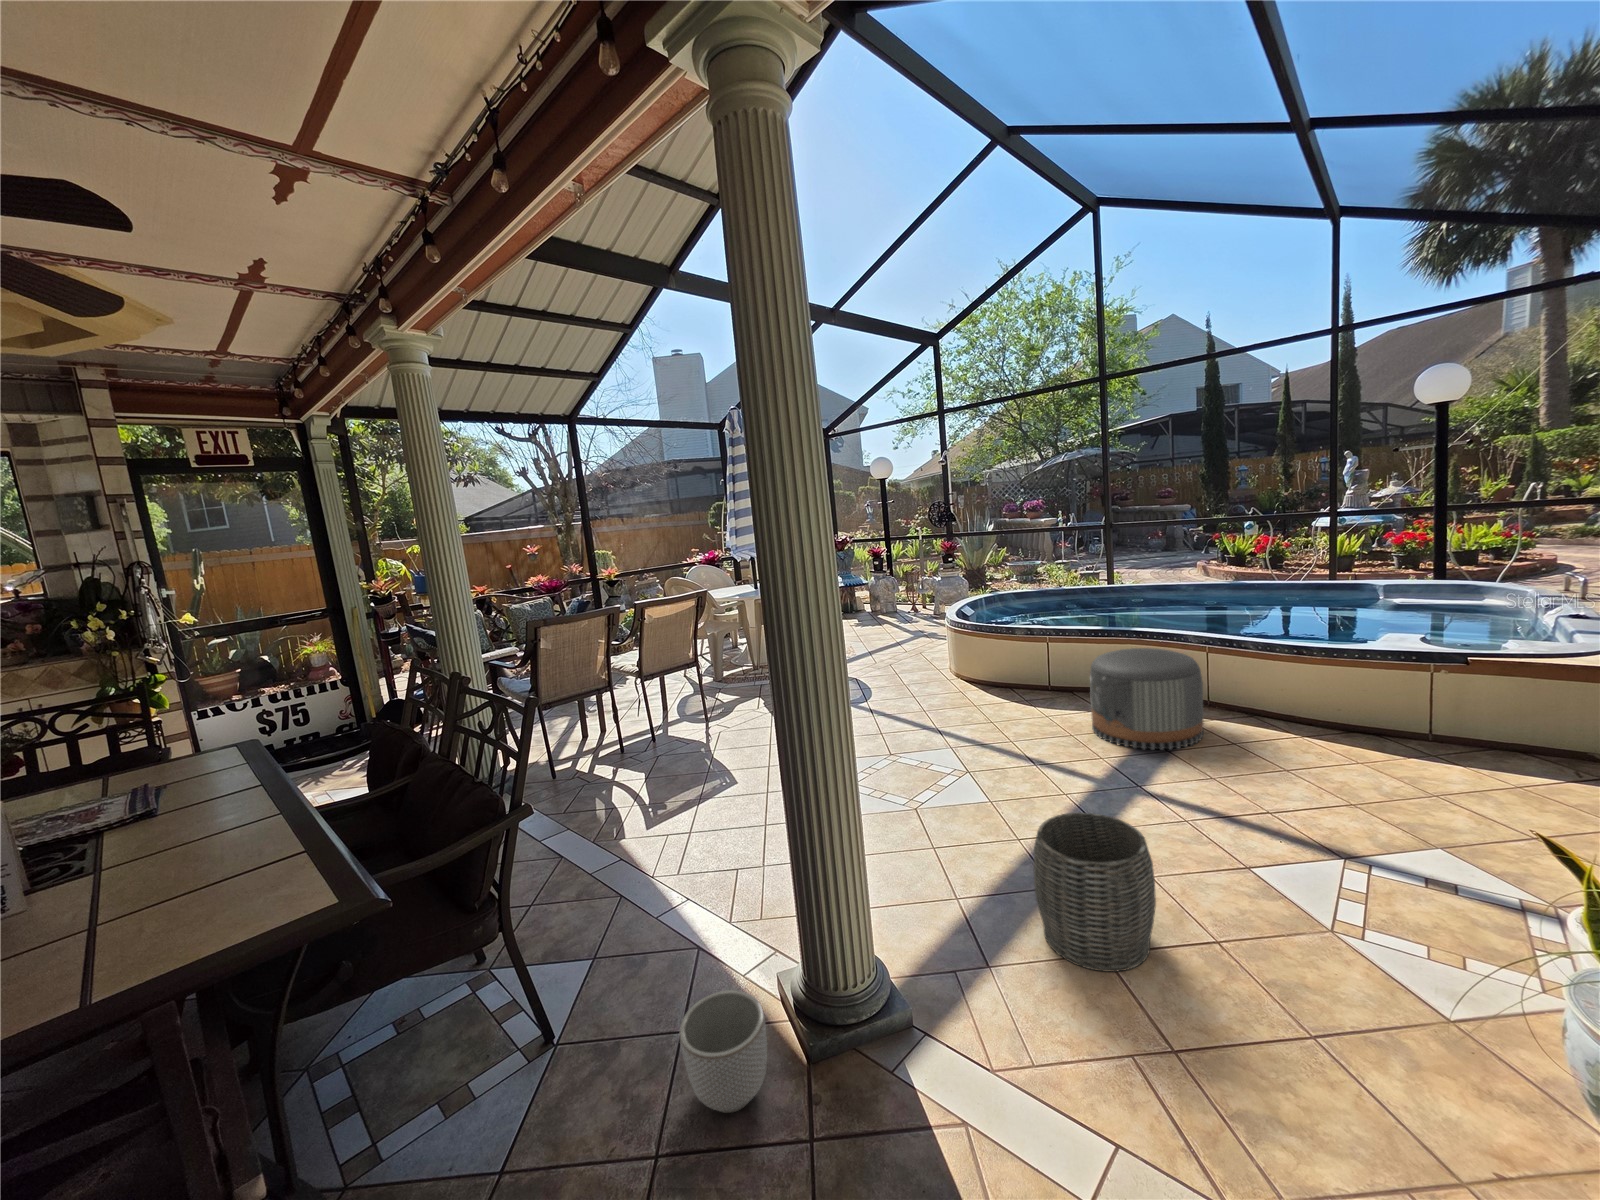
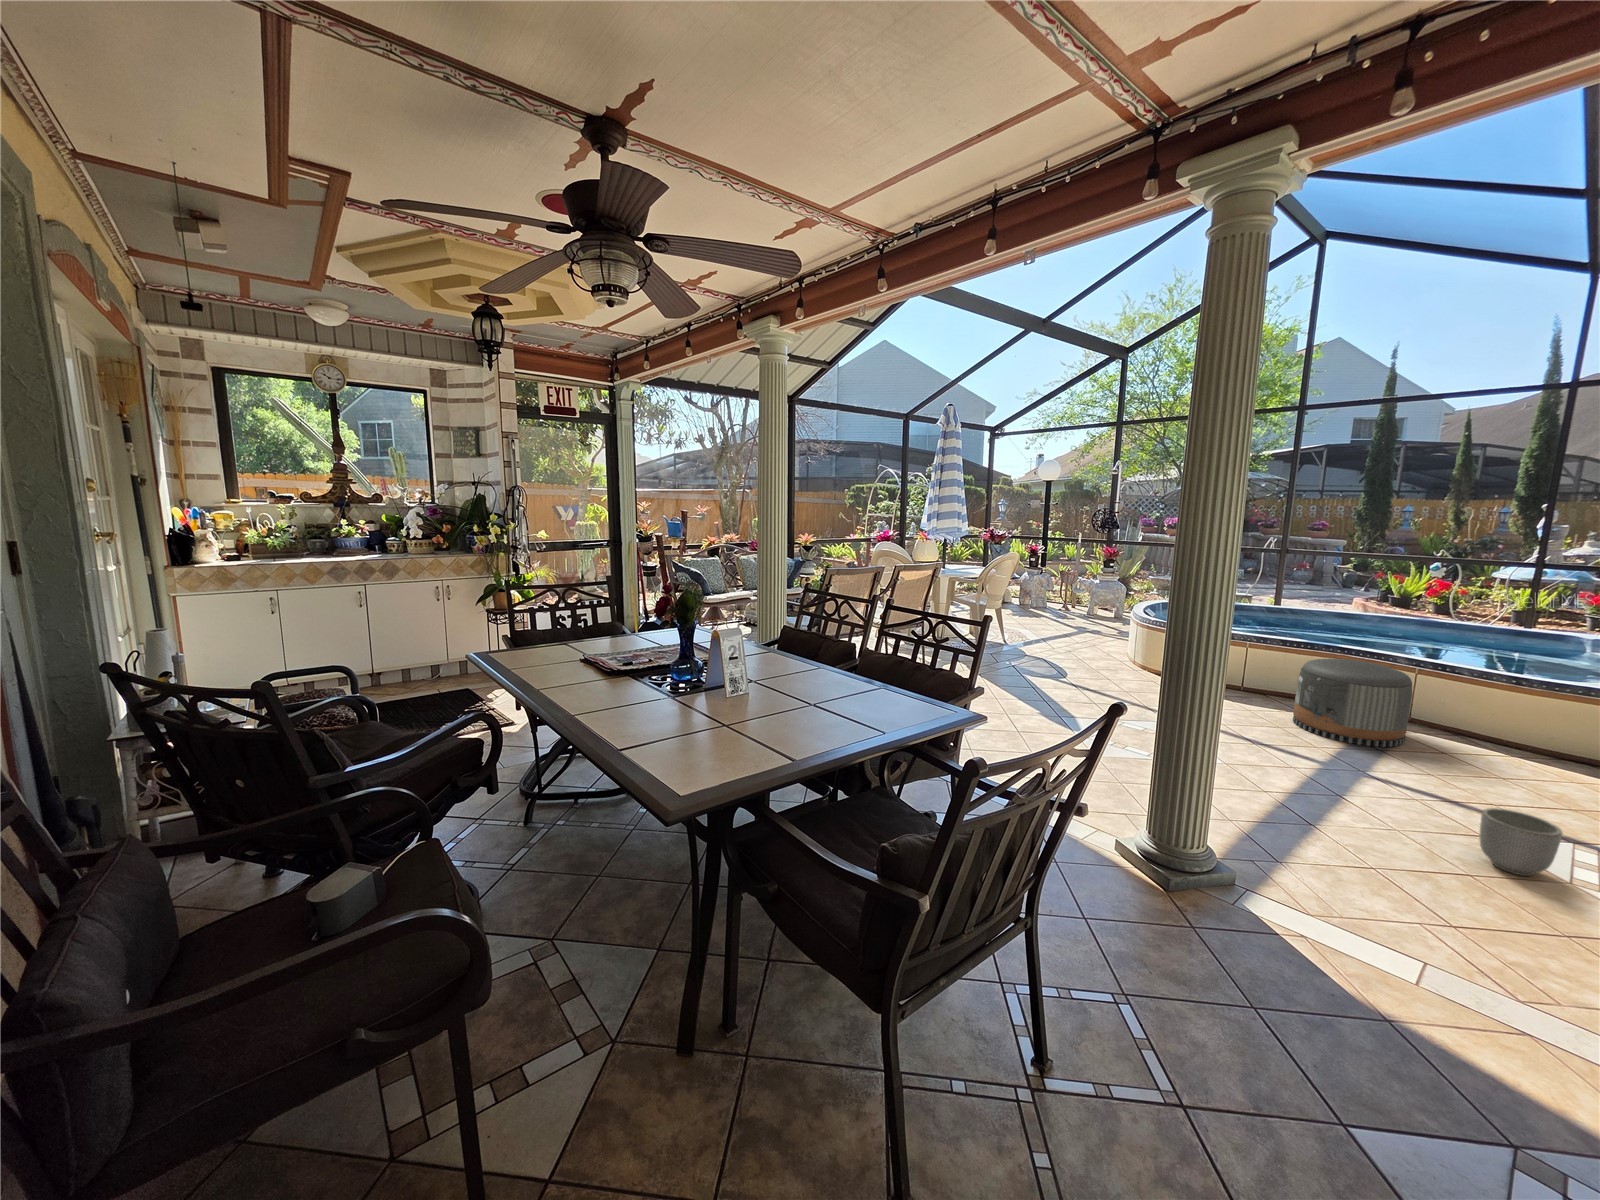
woven basket: present [1033,813,1156,972] -> none [1313,763,1430,879]
planter: present [679,990,767,1113] -> present [1480,808,1562,876]

